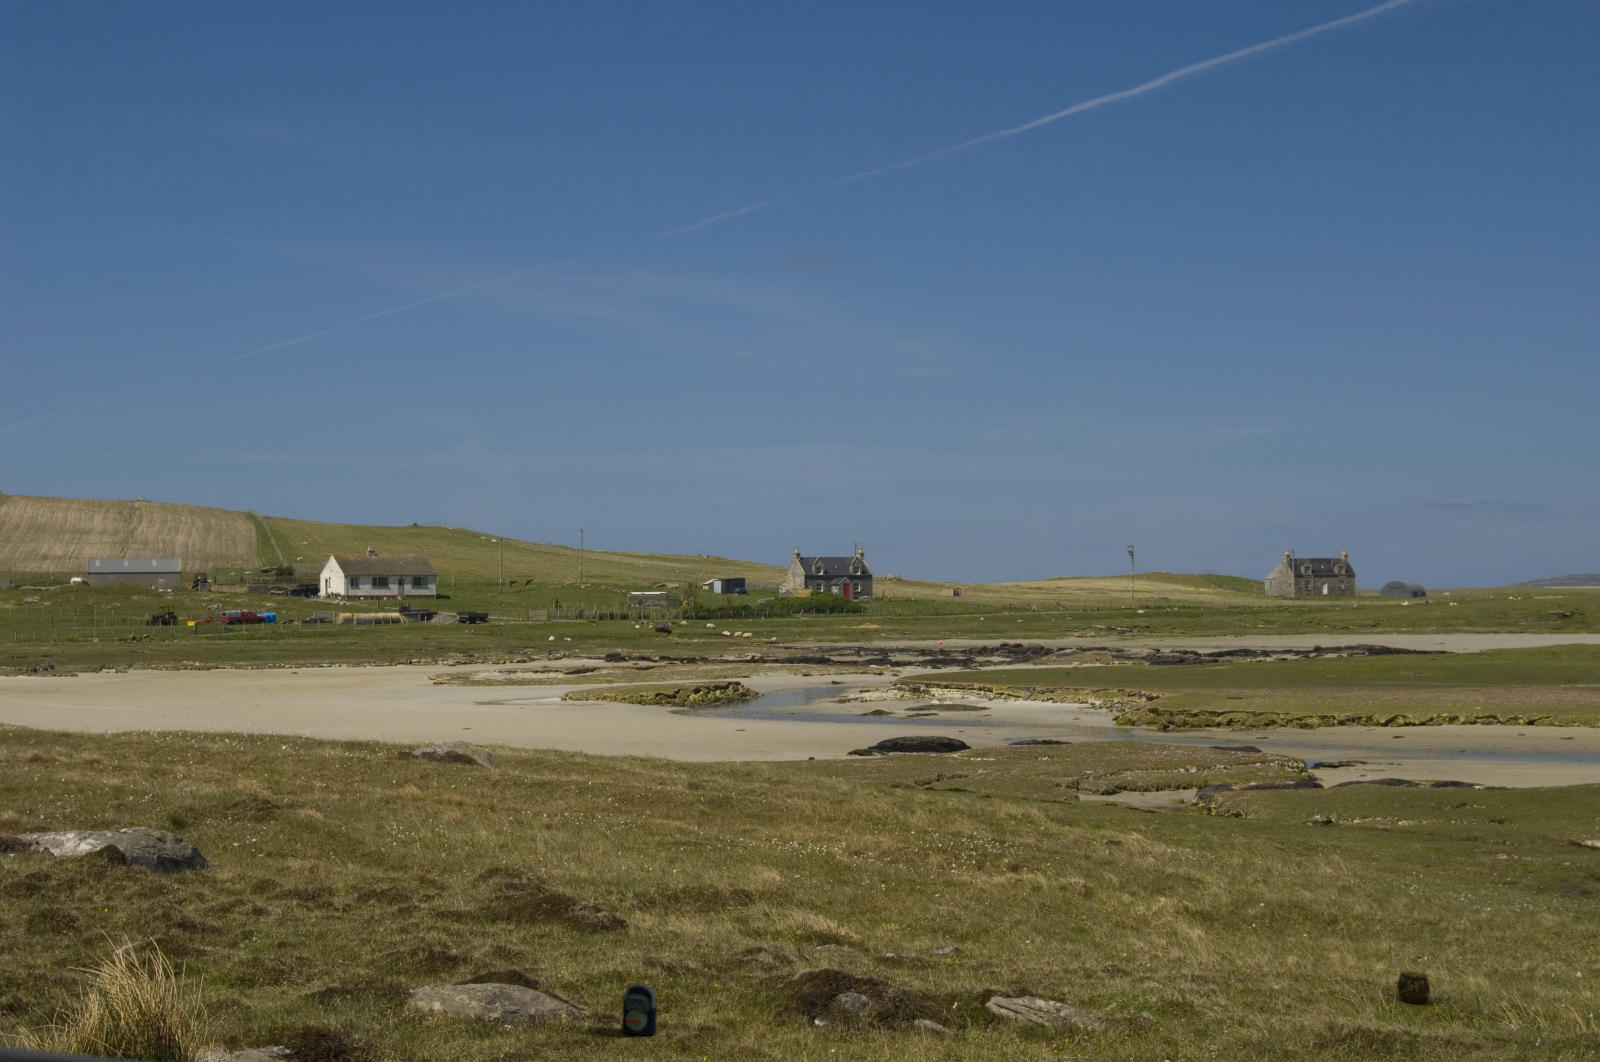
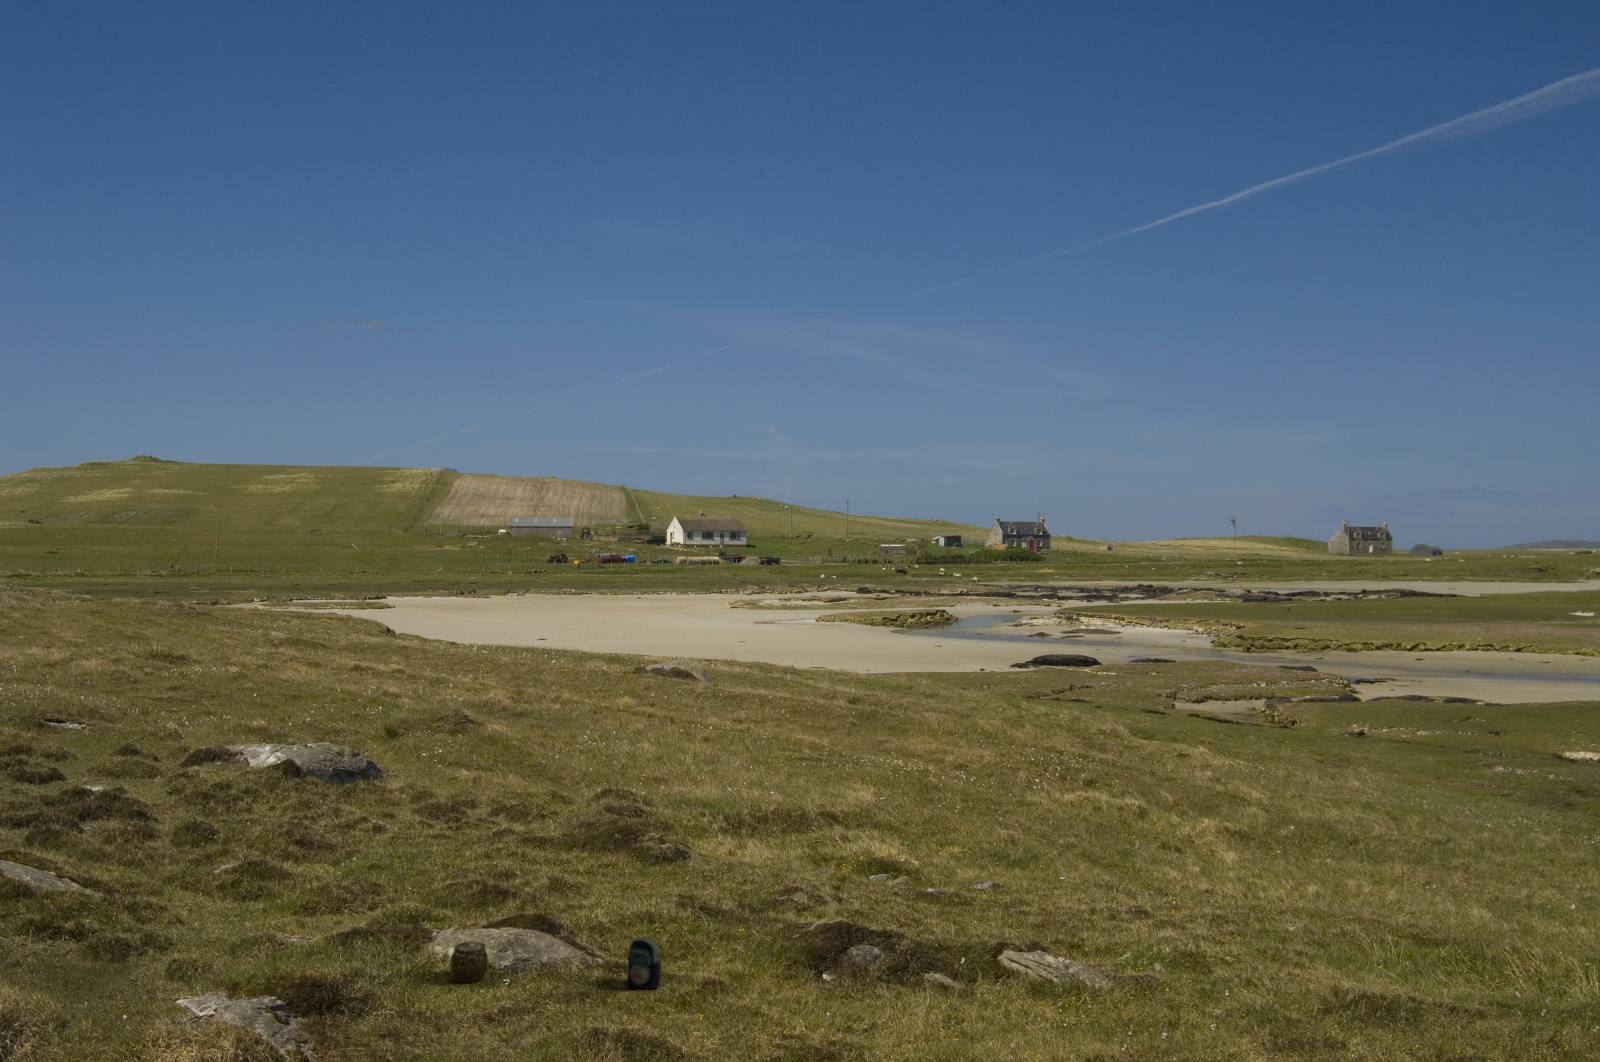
woven basket: present [1397,971,1430,1004] -> present [450,942,488,983]

